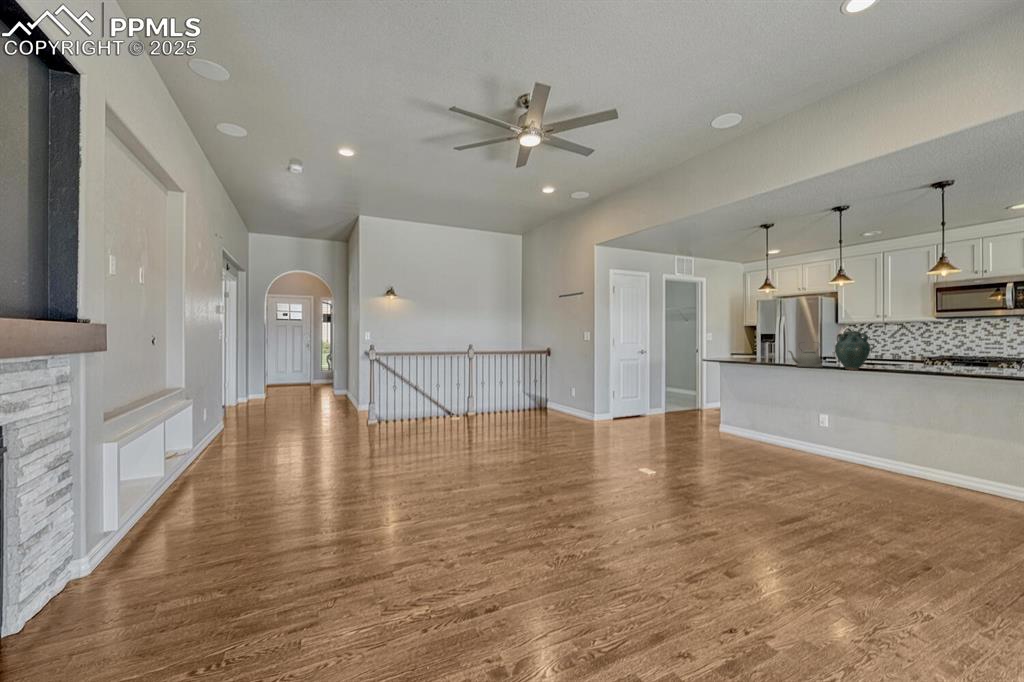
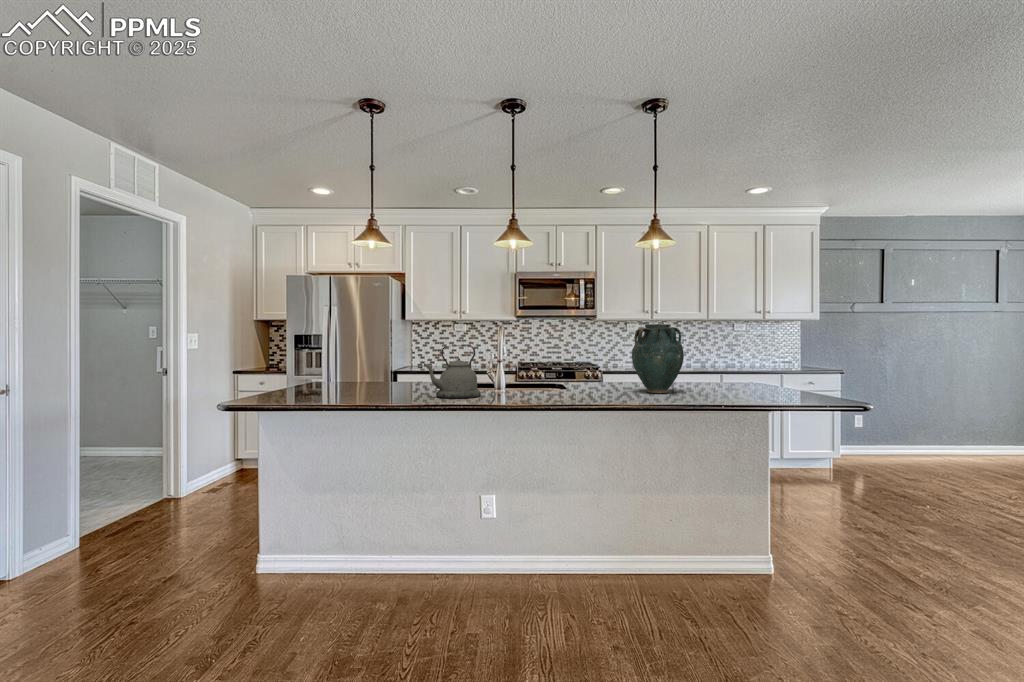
vase: present [835,331,870,370] -> present [632,324,684,393]

